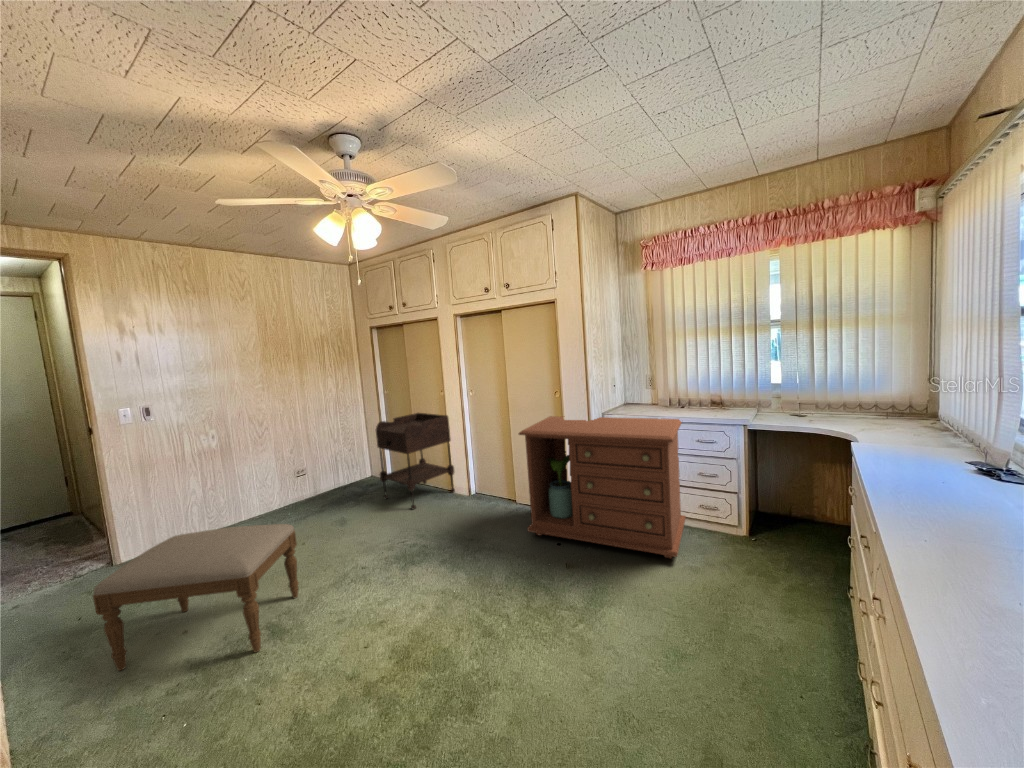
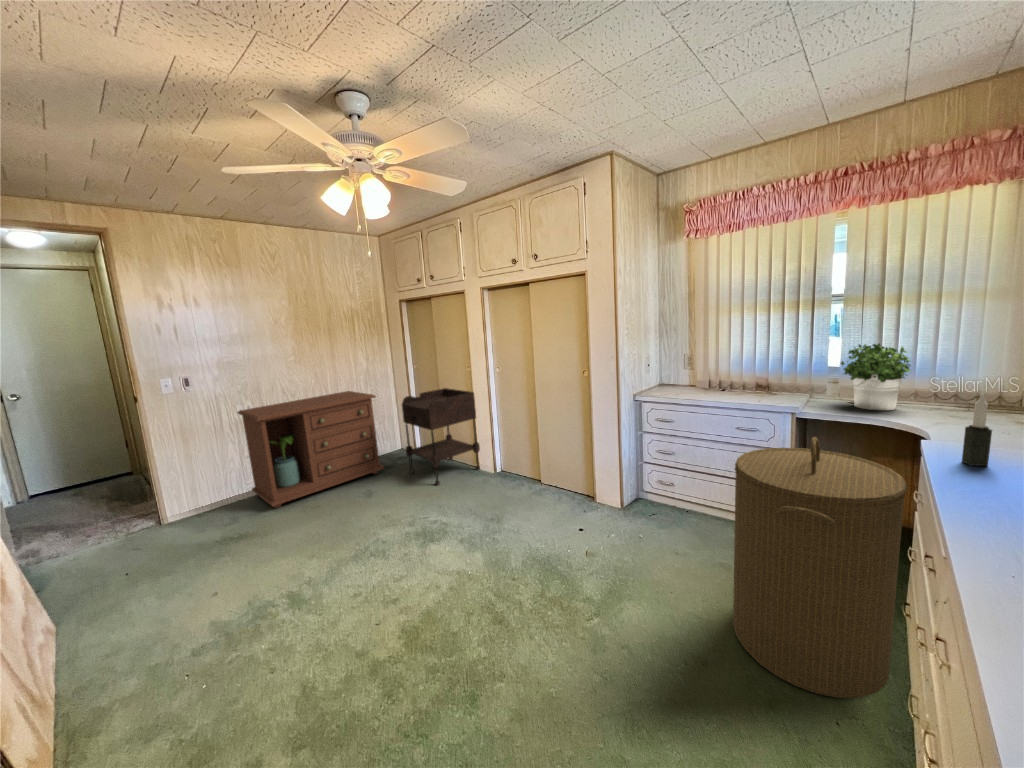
potted plant: none [780,362,840,420] -> present [841,344,911,410]
candle: none [888,400,909,462] -> present [962,394,992,466]
dresser: present [519,416,686,558] -> present [238,391,384,508]
laundry hamper: none [703,442,849,678] -> present [733,437,908,698]
ottoman: present [93,524,299,671] -> none [129,496,320,624]

